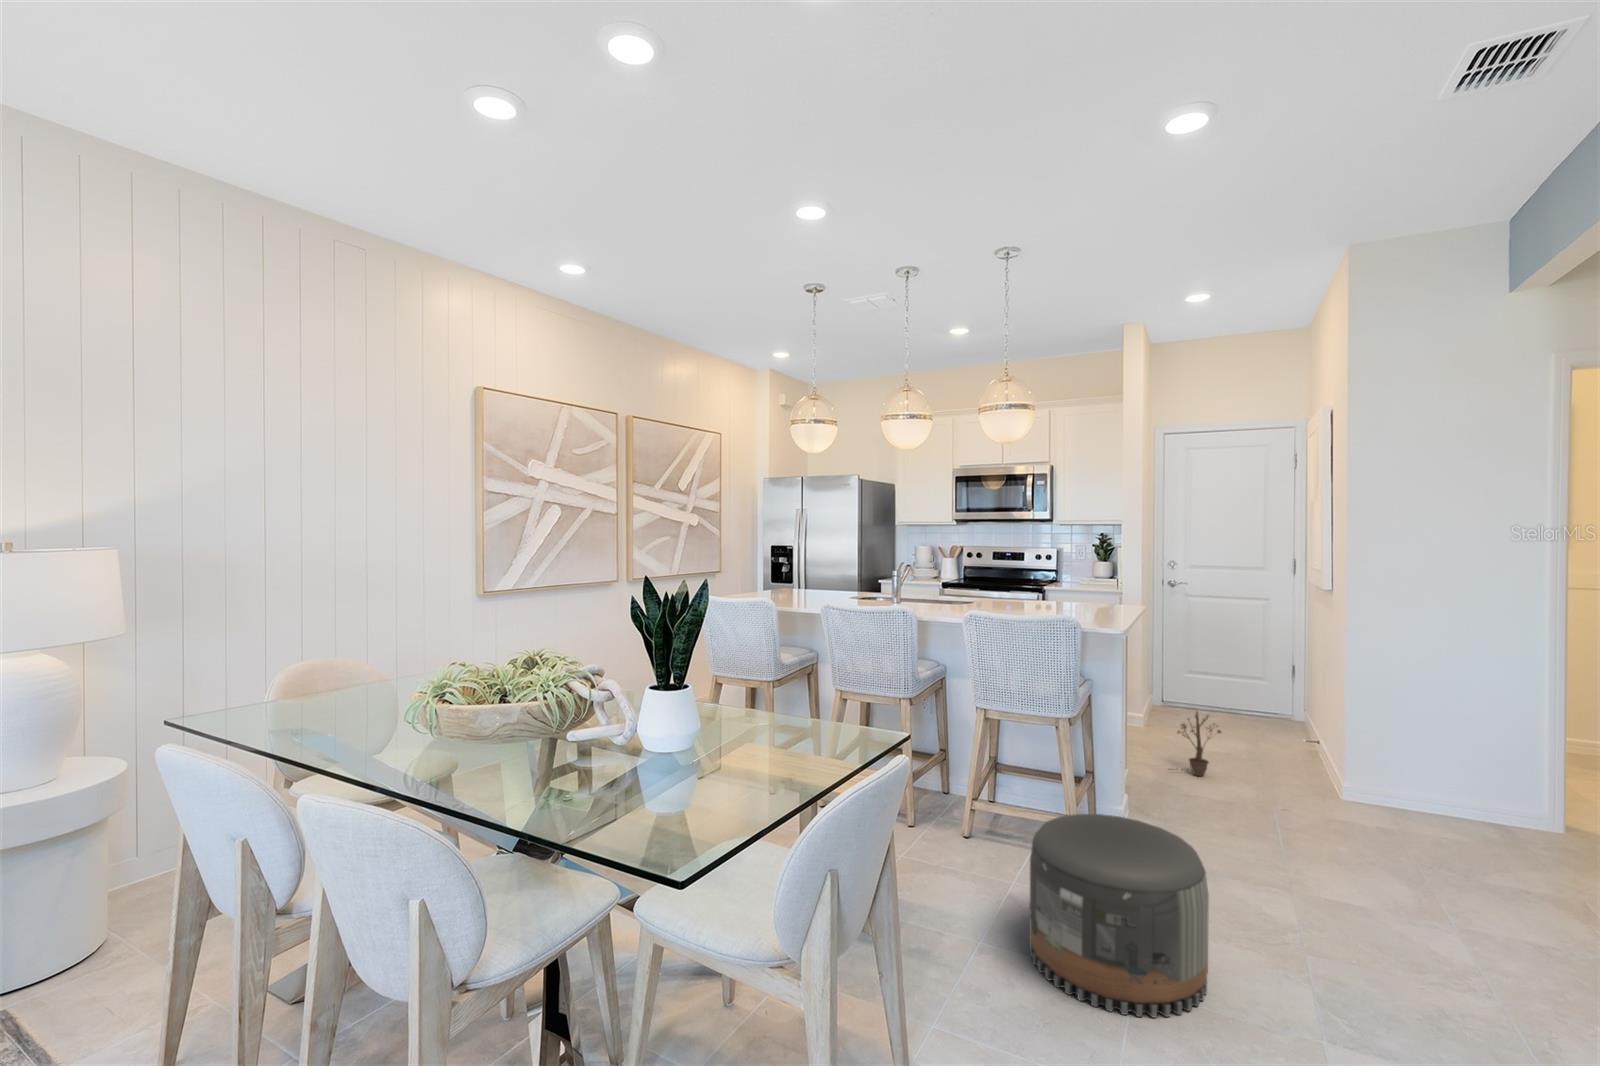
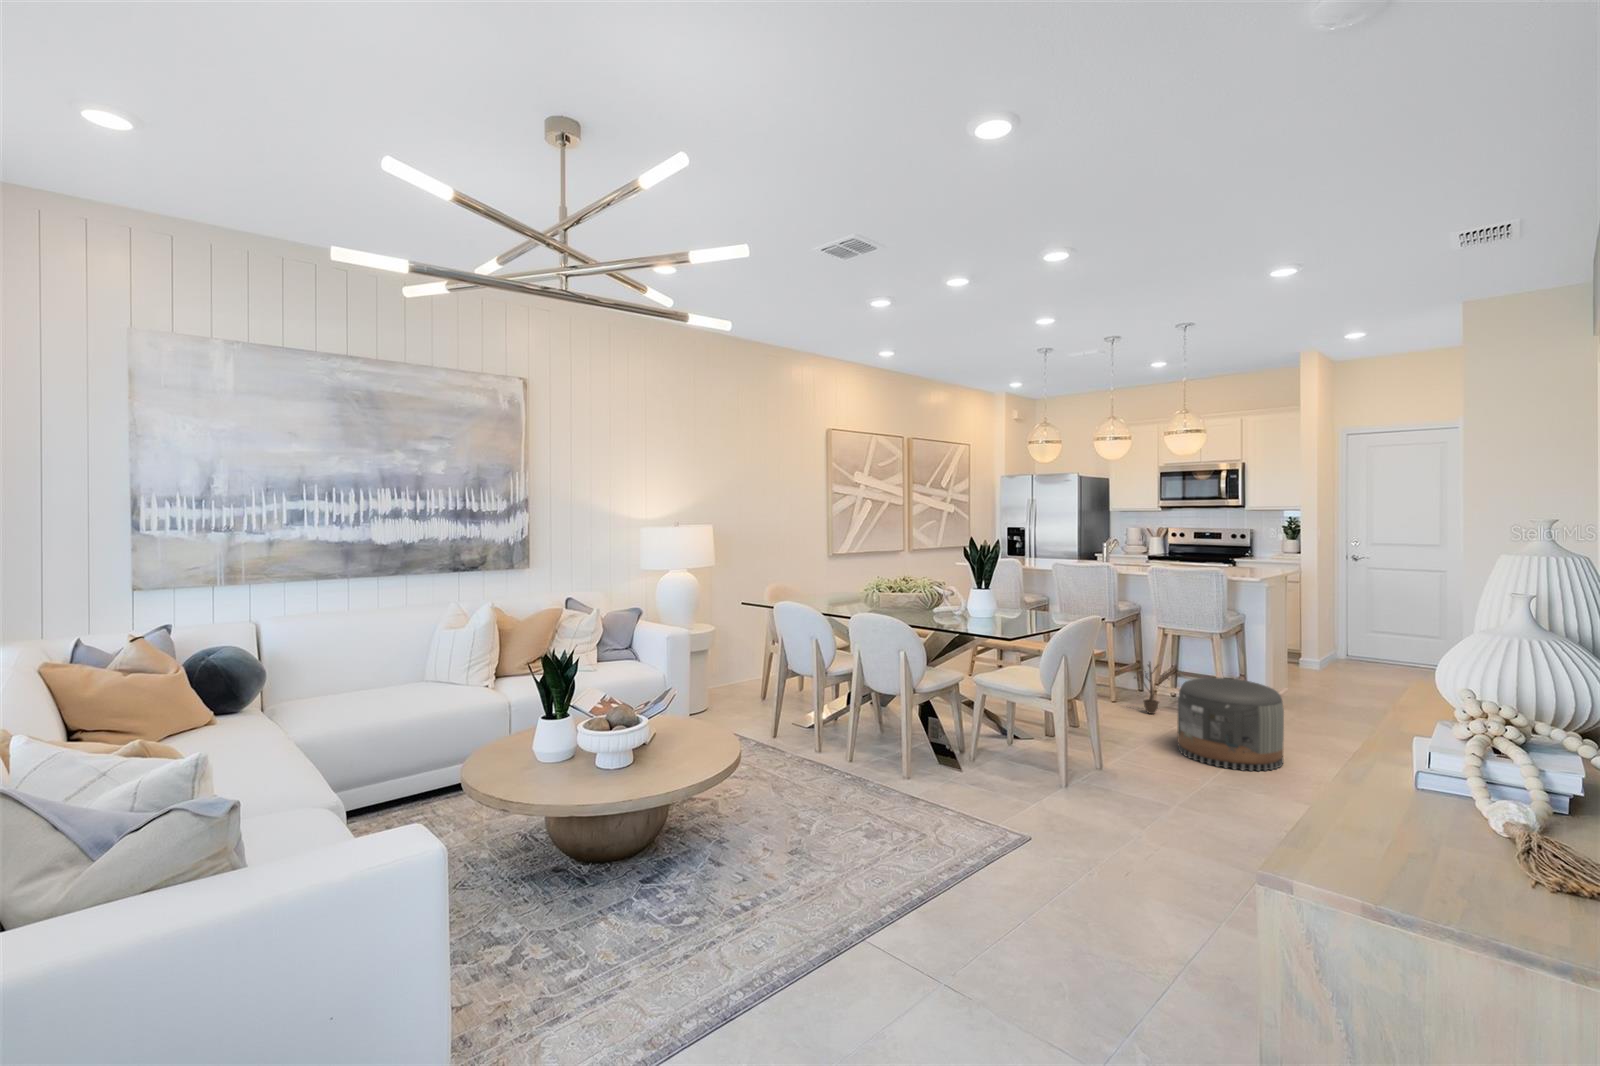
decorative plant: present [1168,712,1221,776] -> present [1134,663,1169,714]

